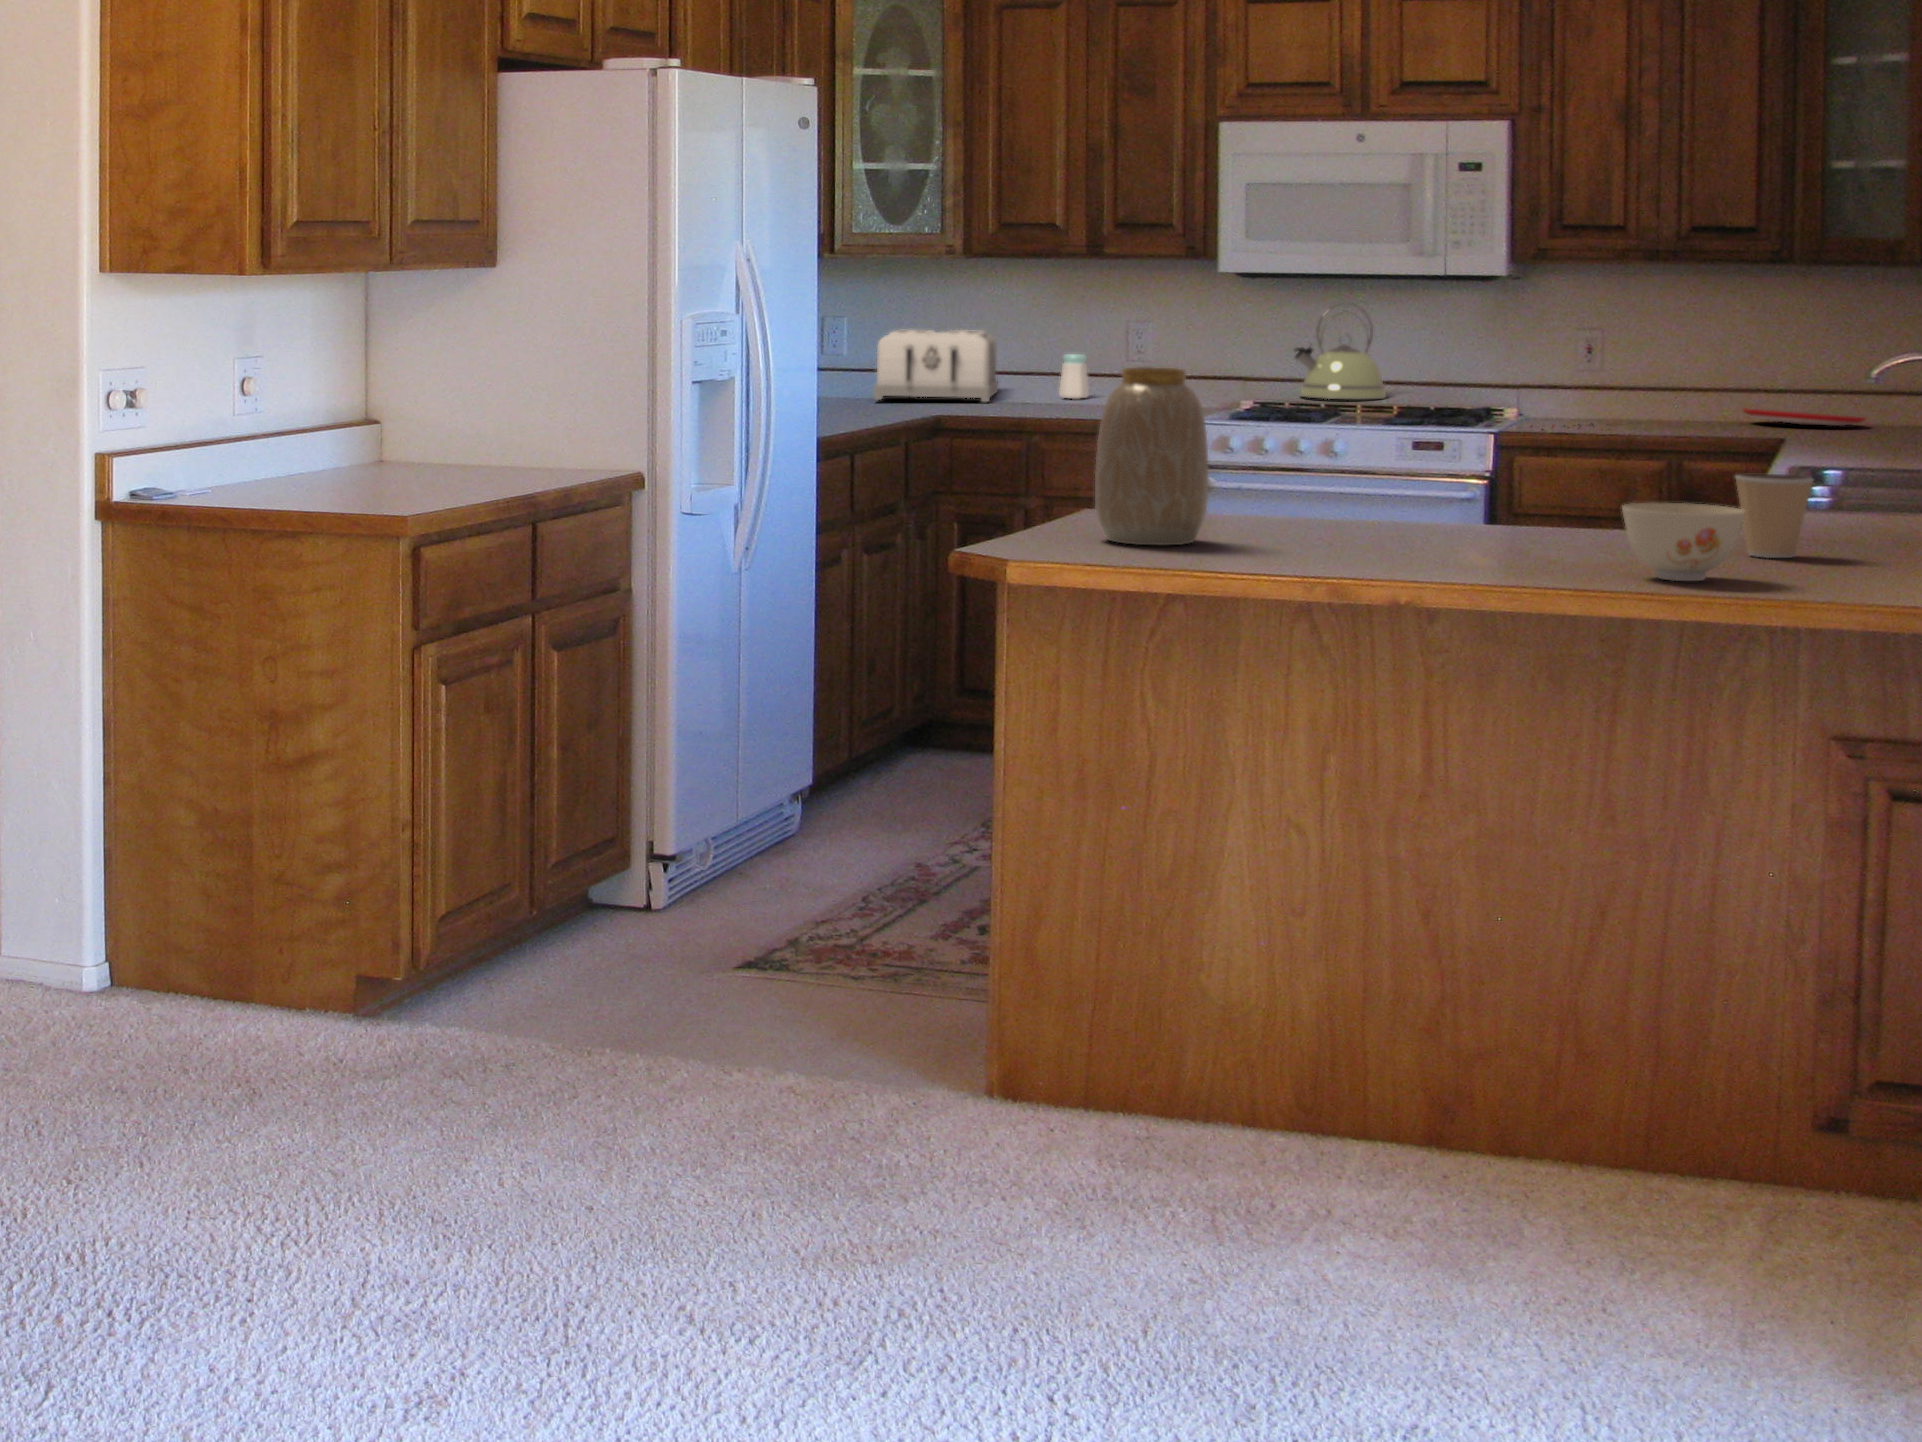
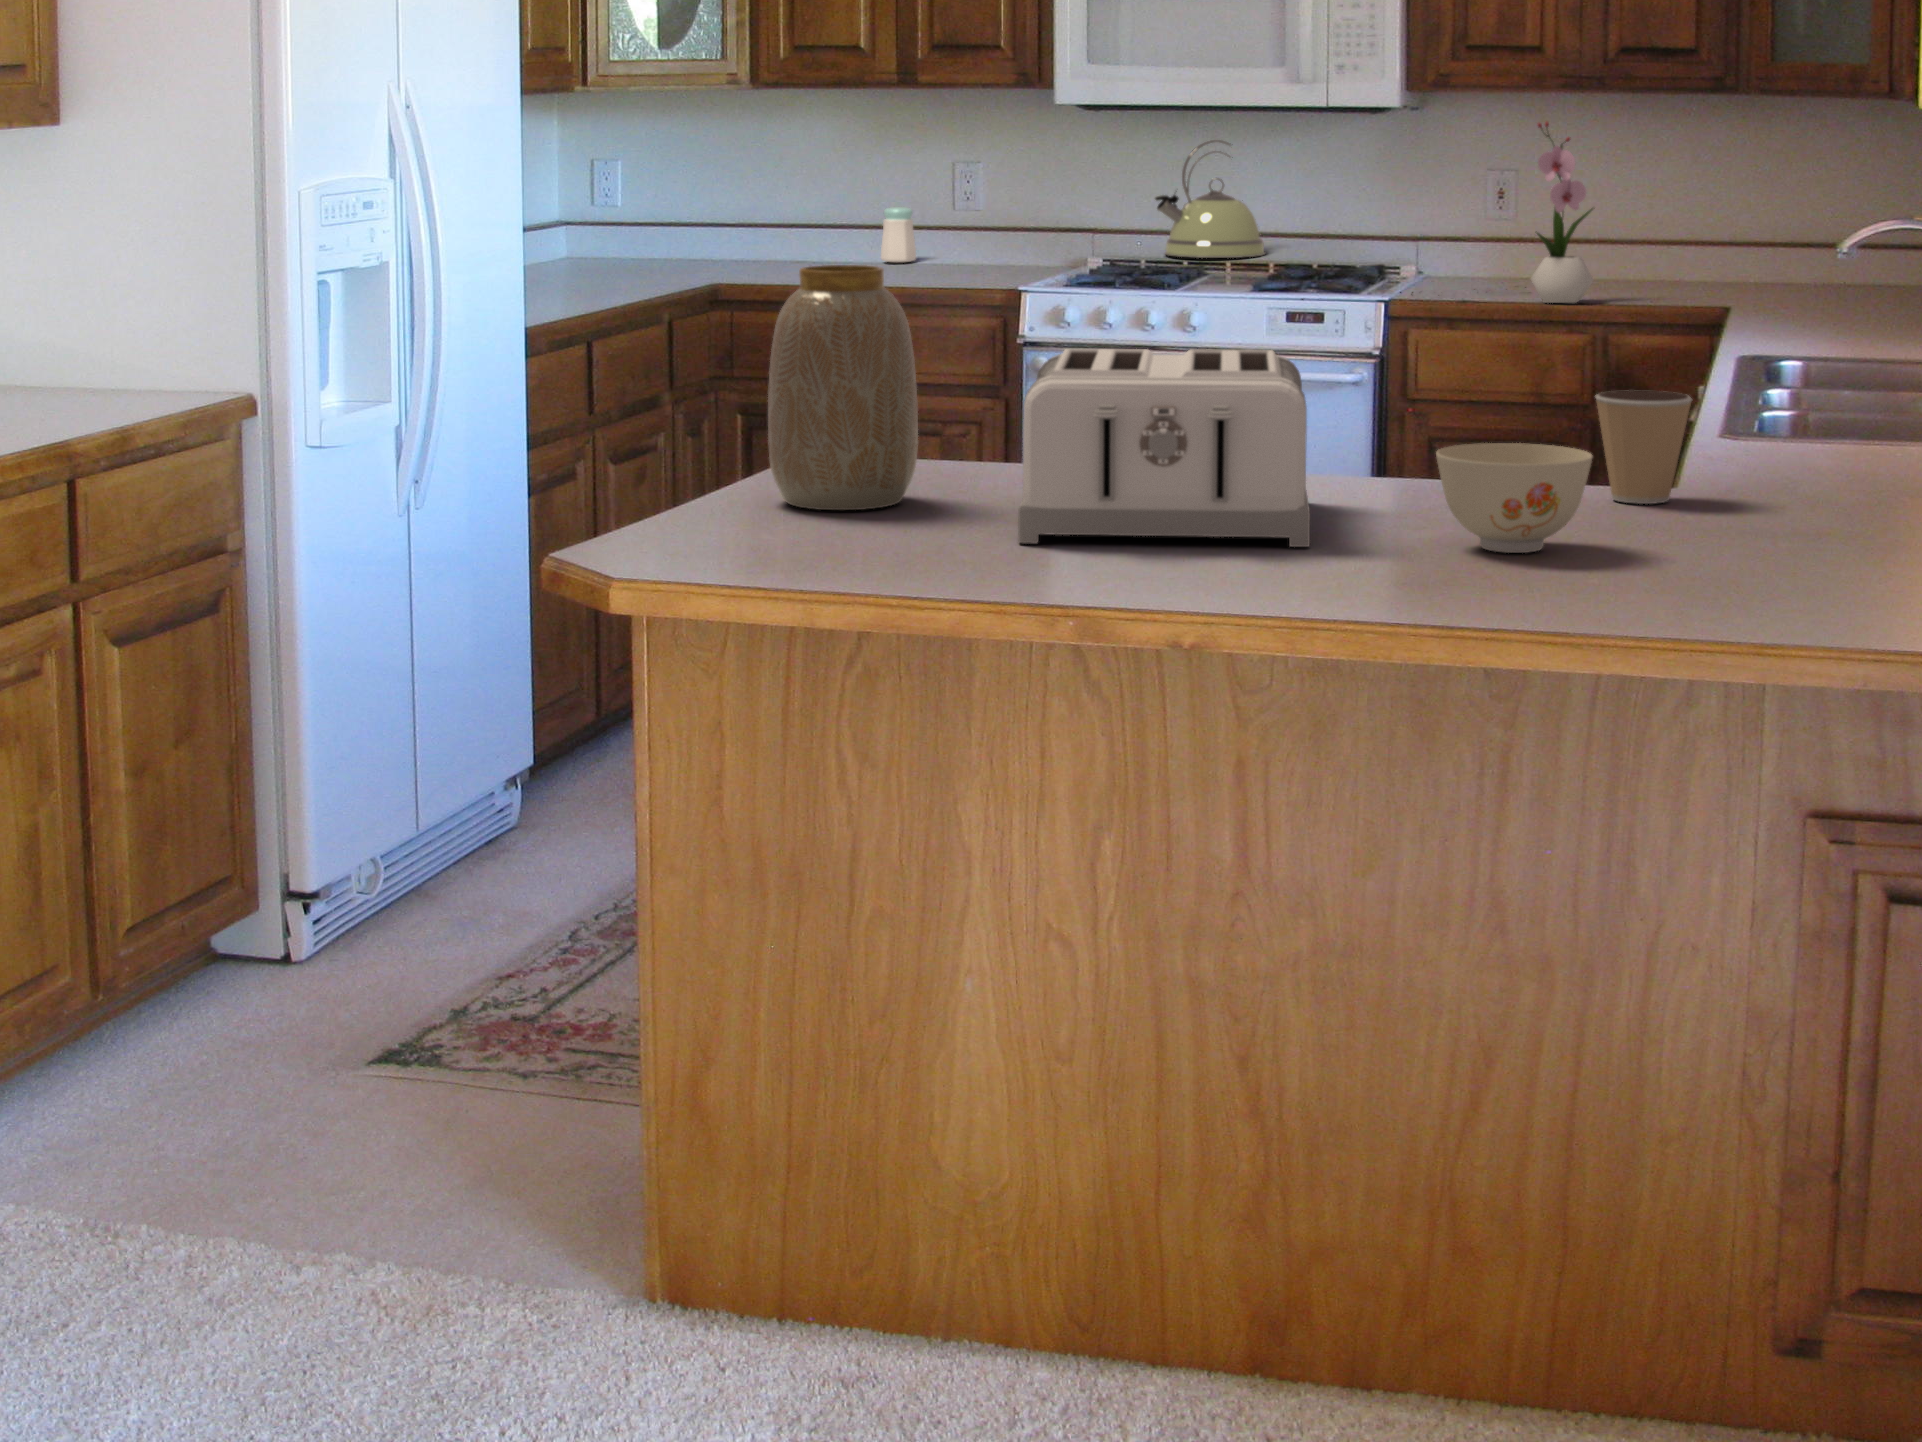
flower arrangement: none [1628,287,1685,438] -> present [1531,122,1593,303]
toaster: present [874,330,998,402] -> present [1018,349,1310,547]
plate: present [1743,409,1865,426] -> none [1667,260,1805,278]

